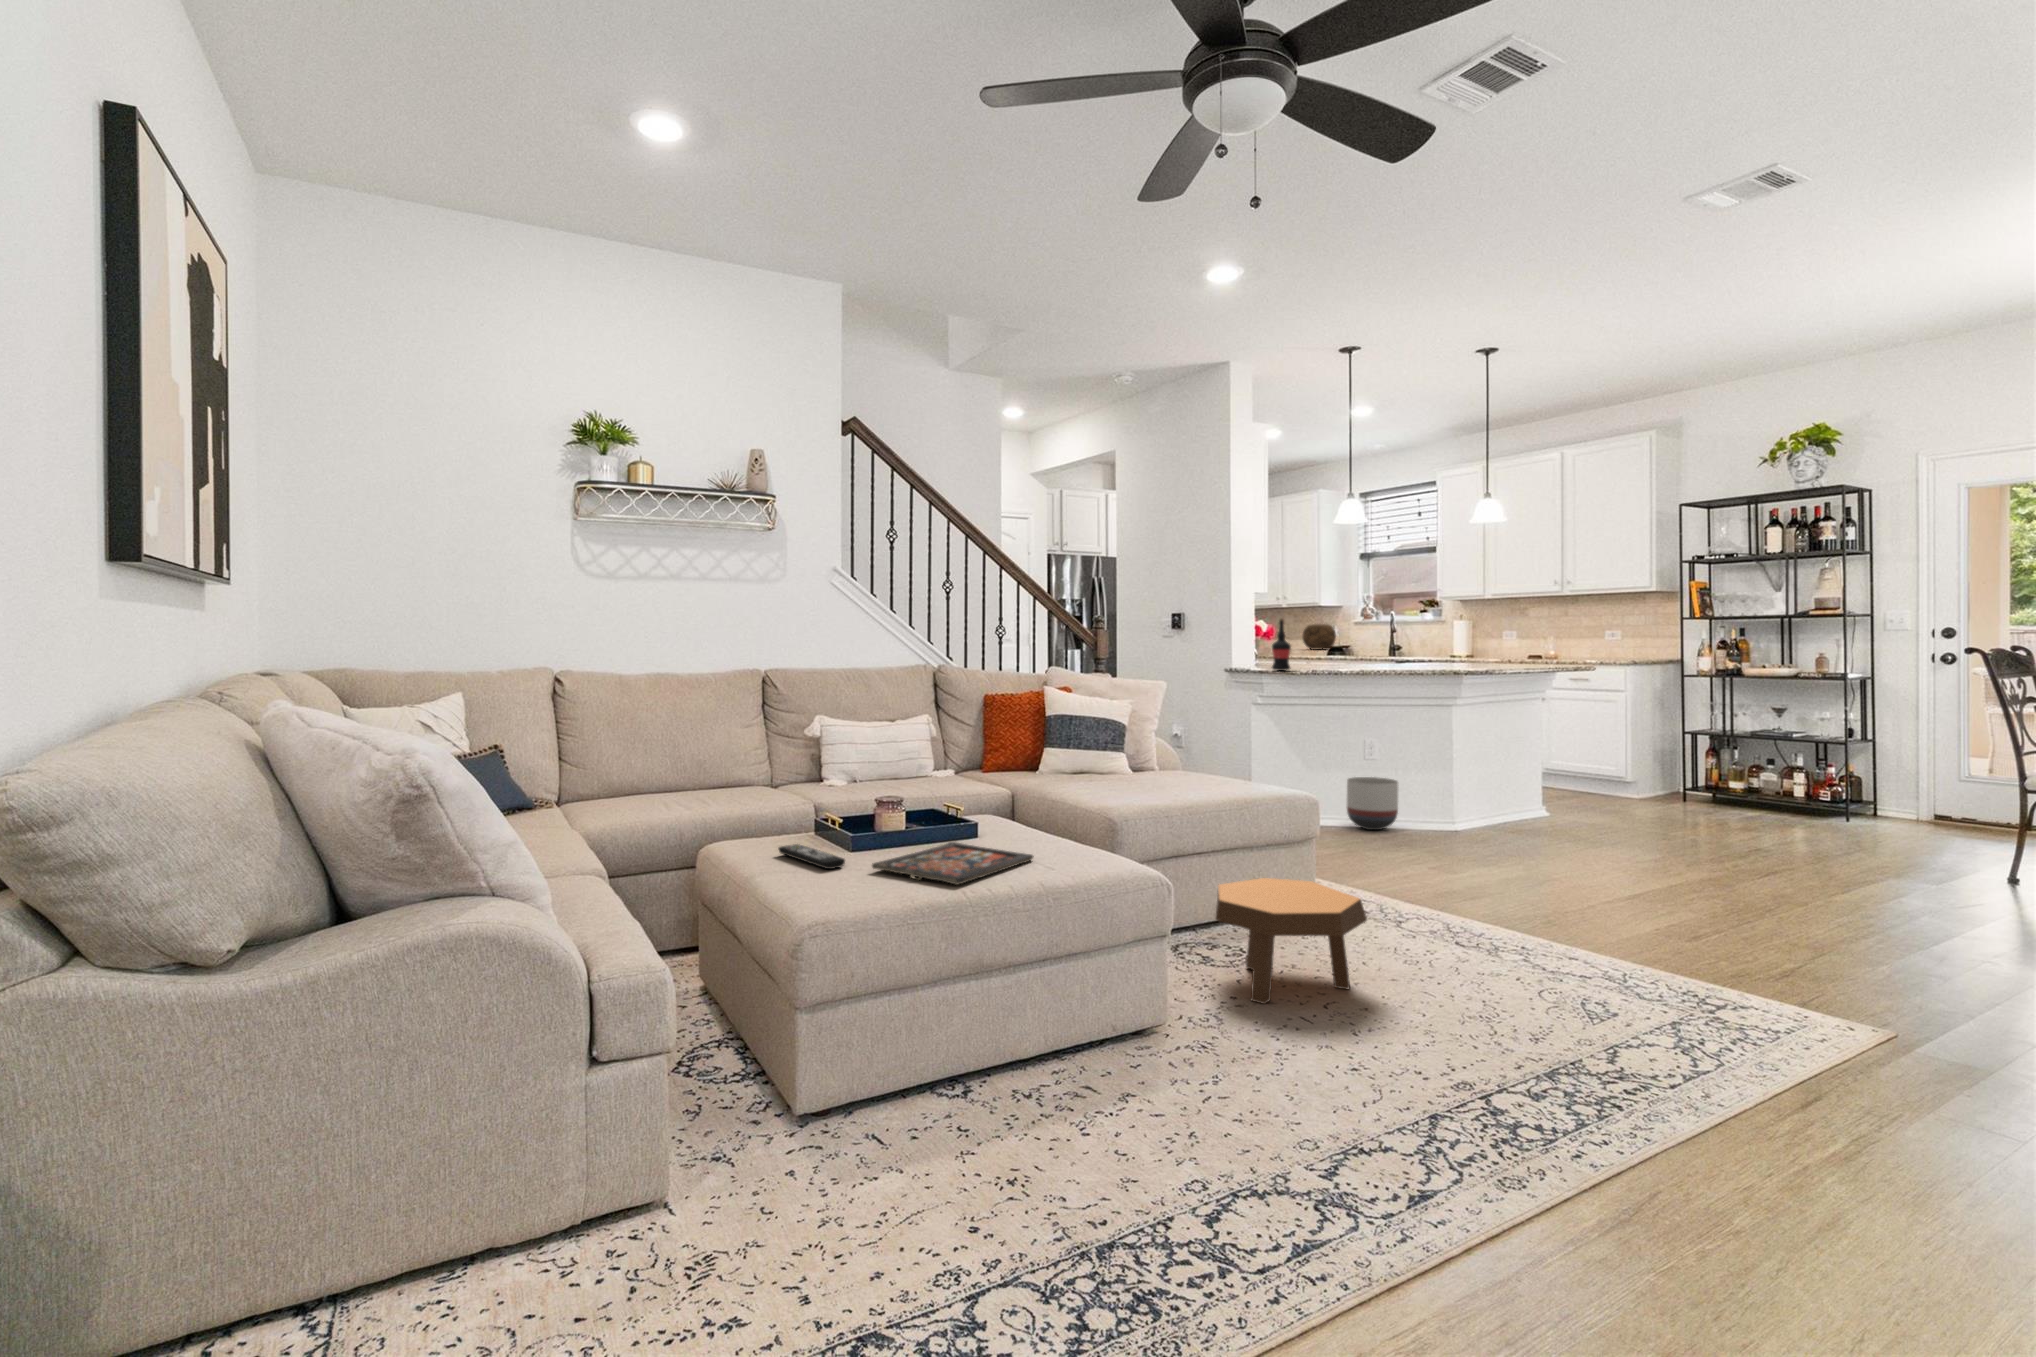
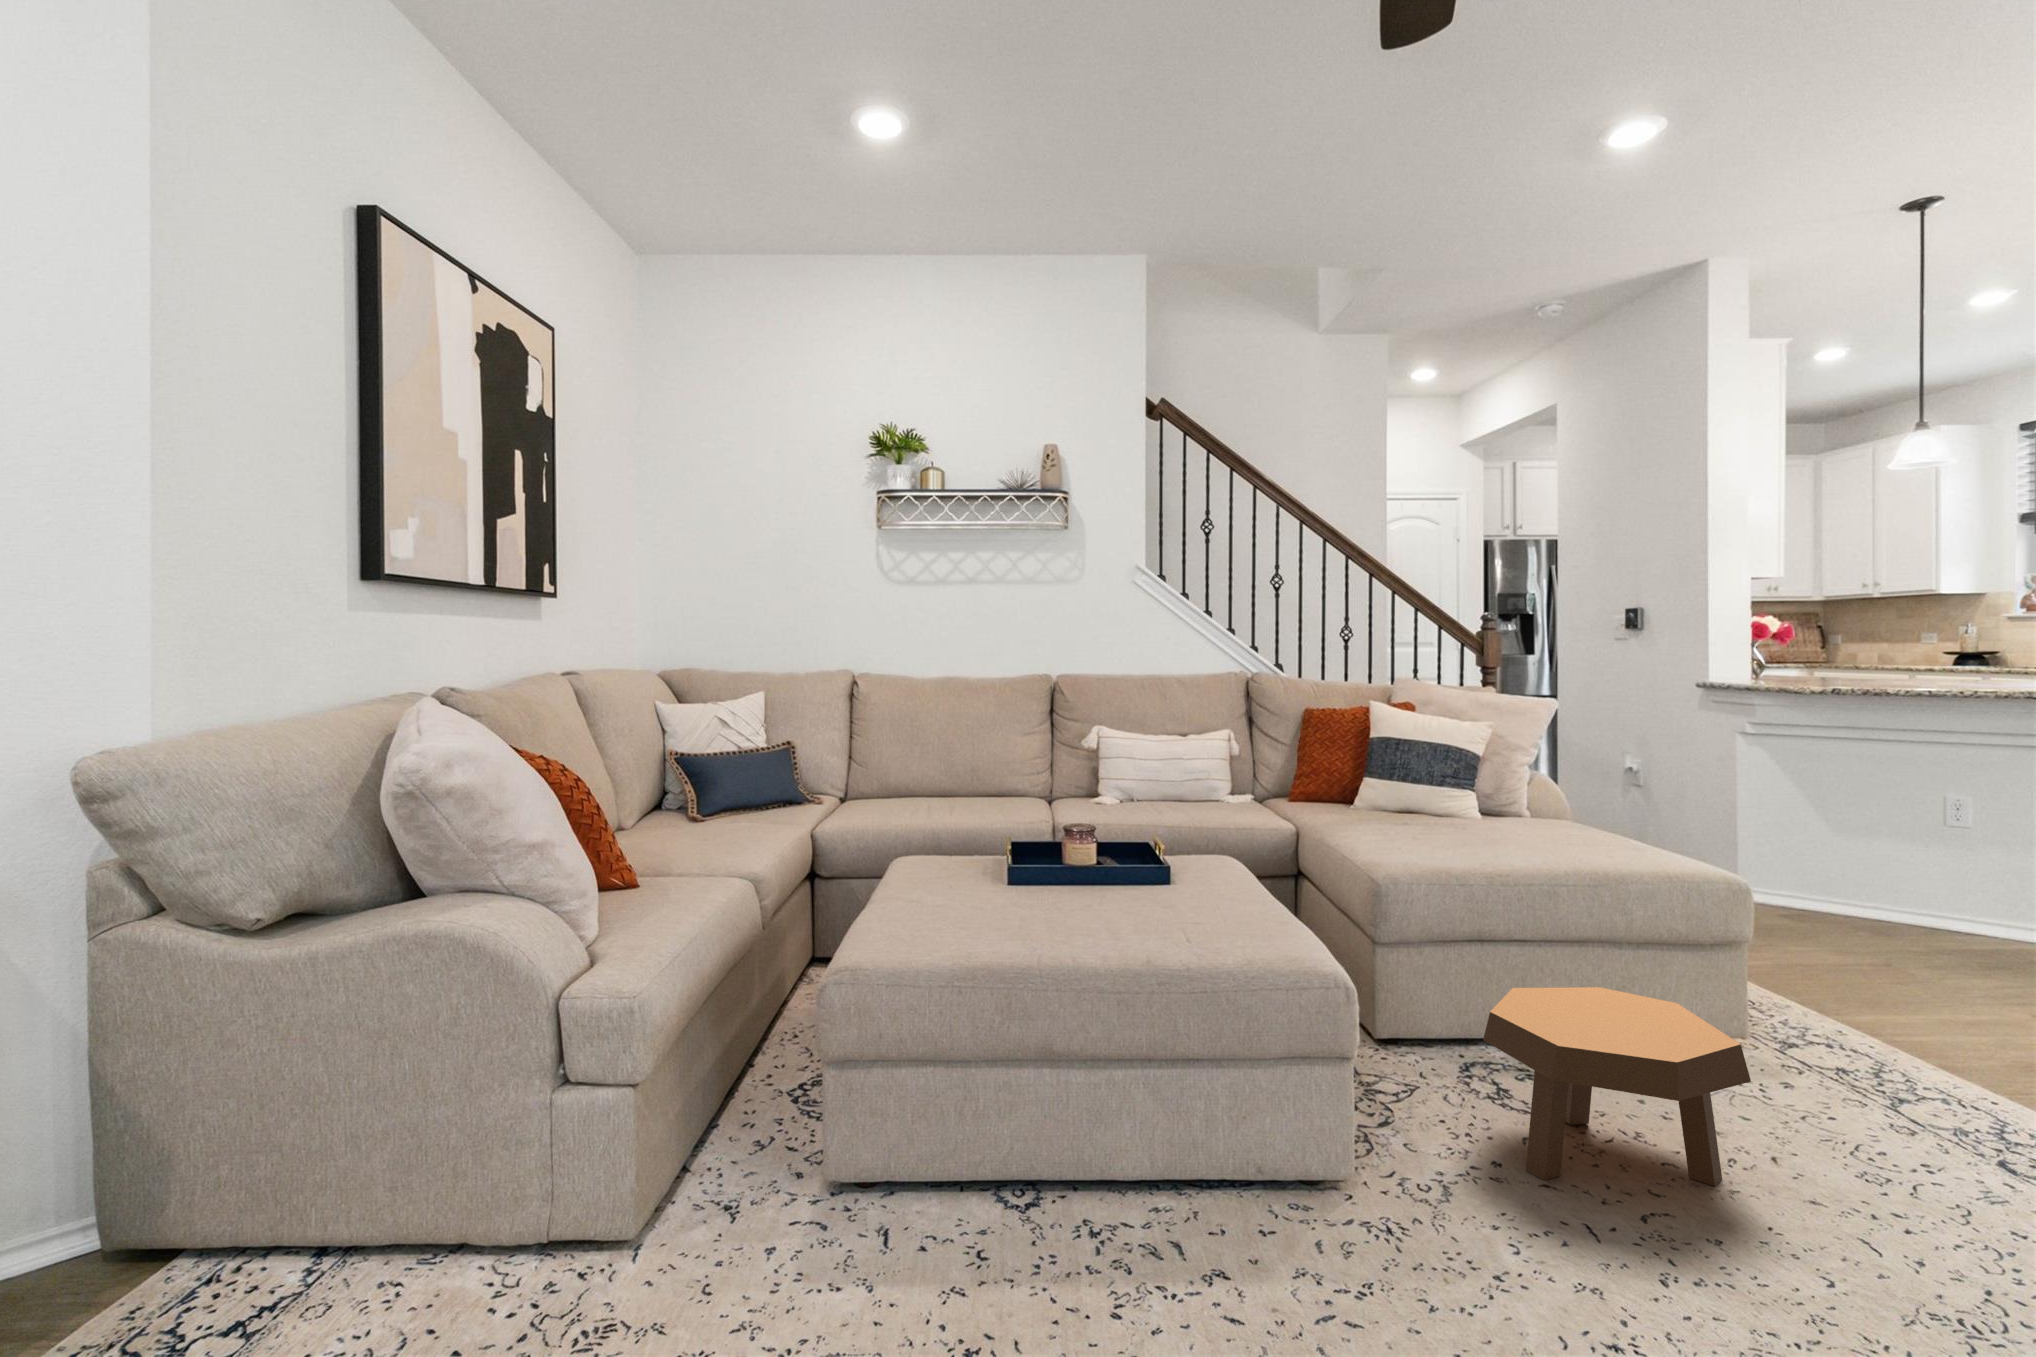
wine bottle: present [1272,618,1291,671] -> none [1774,609,1808,684]
decorative bowl: present [1302,624,1336,650] -> none [1906,619,1968,656]
planter: present [1347,777,1398,830] -> none [1906,846,2007,931]
board game: present [872,842,1034,885] -> none [972,890,1177,946]
remote control: present [778,844,845,869] -> none [913,875,956,908]

